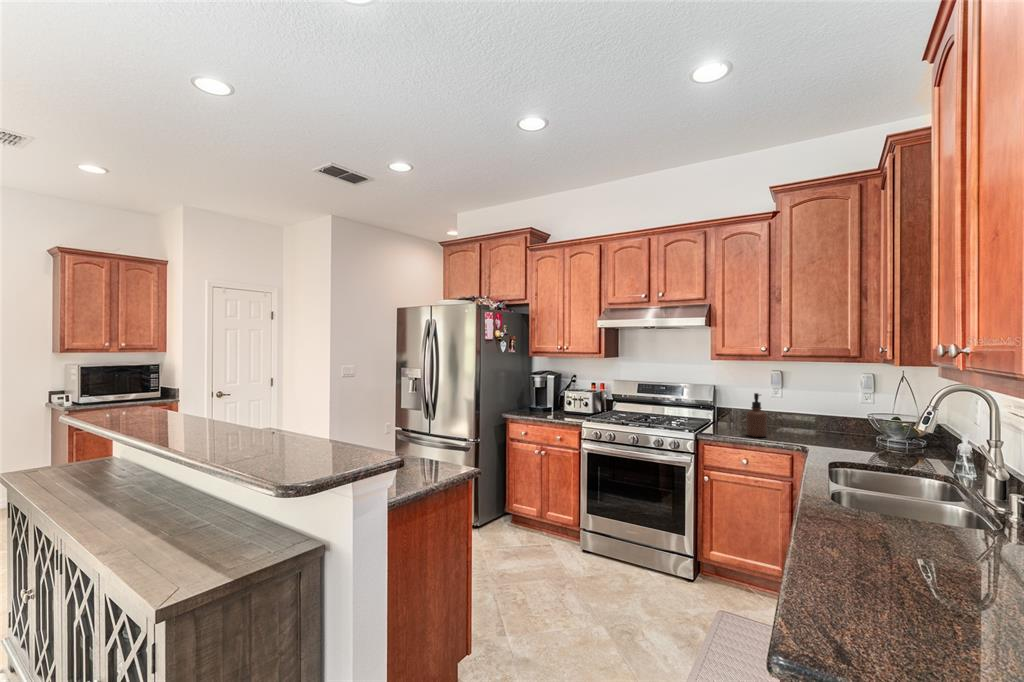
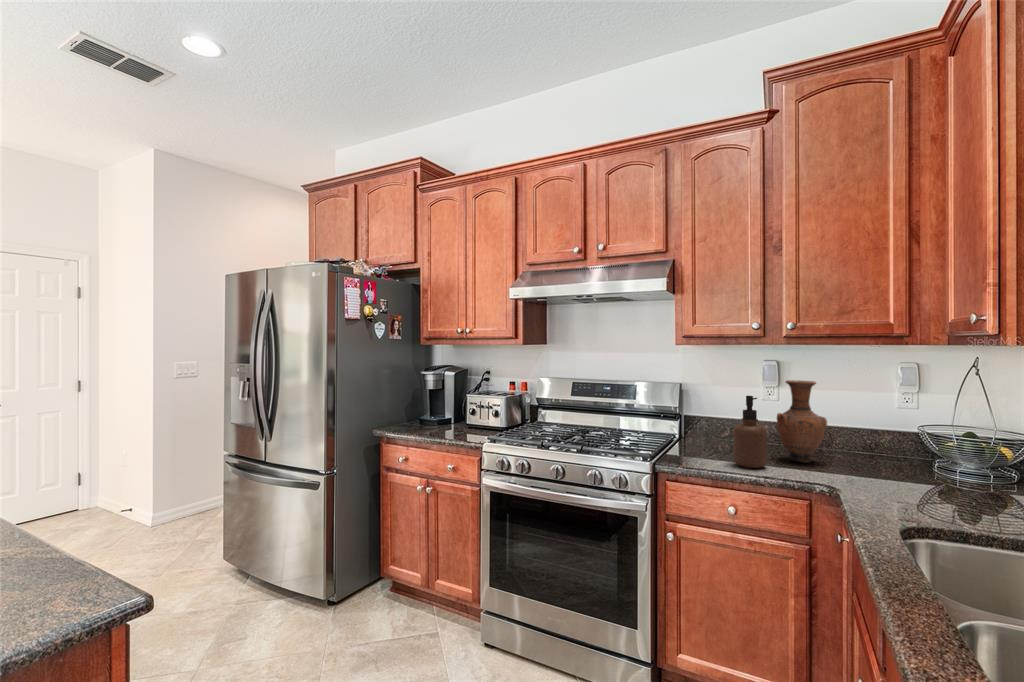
vase: none [775,384,806,435] -> present [777,380,827,463]

